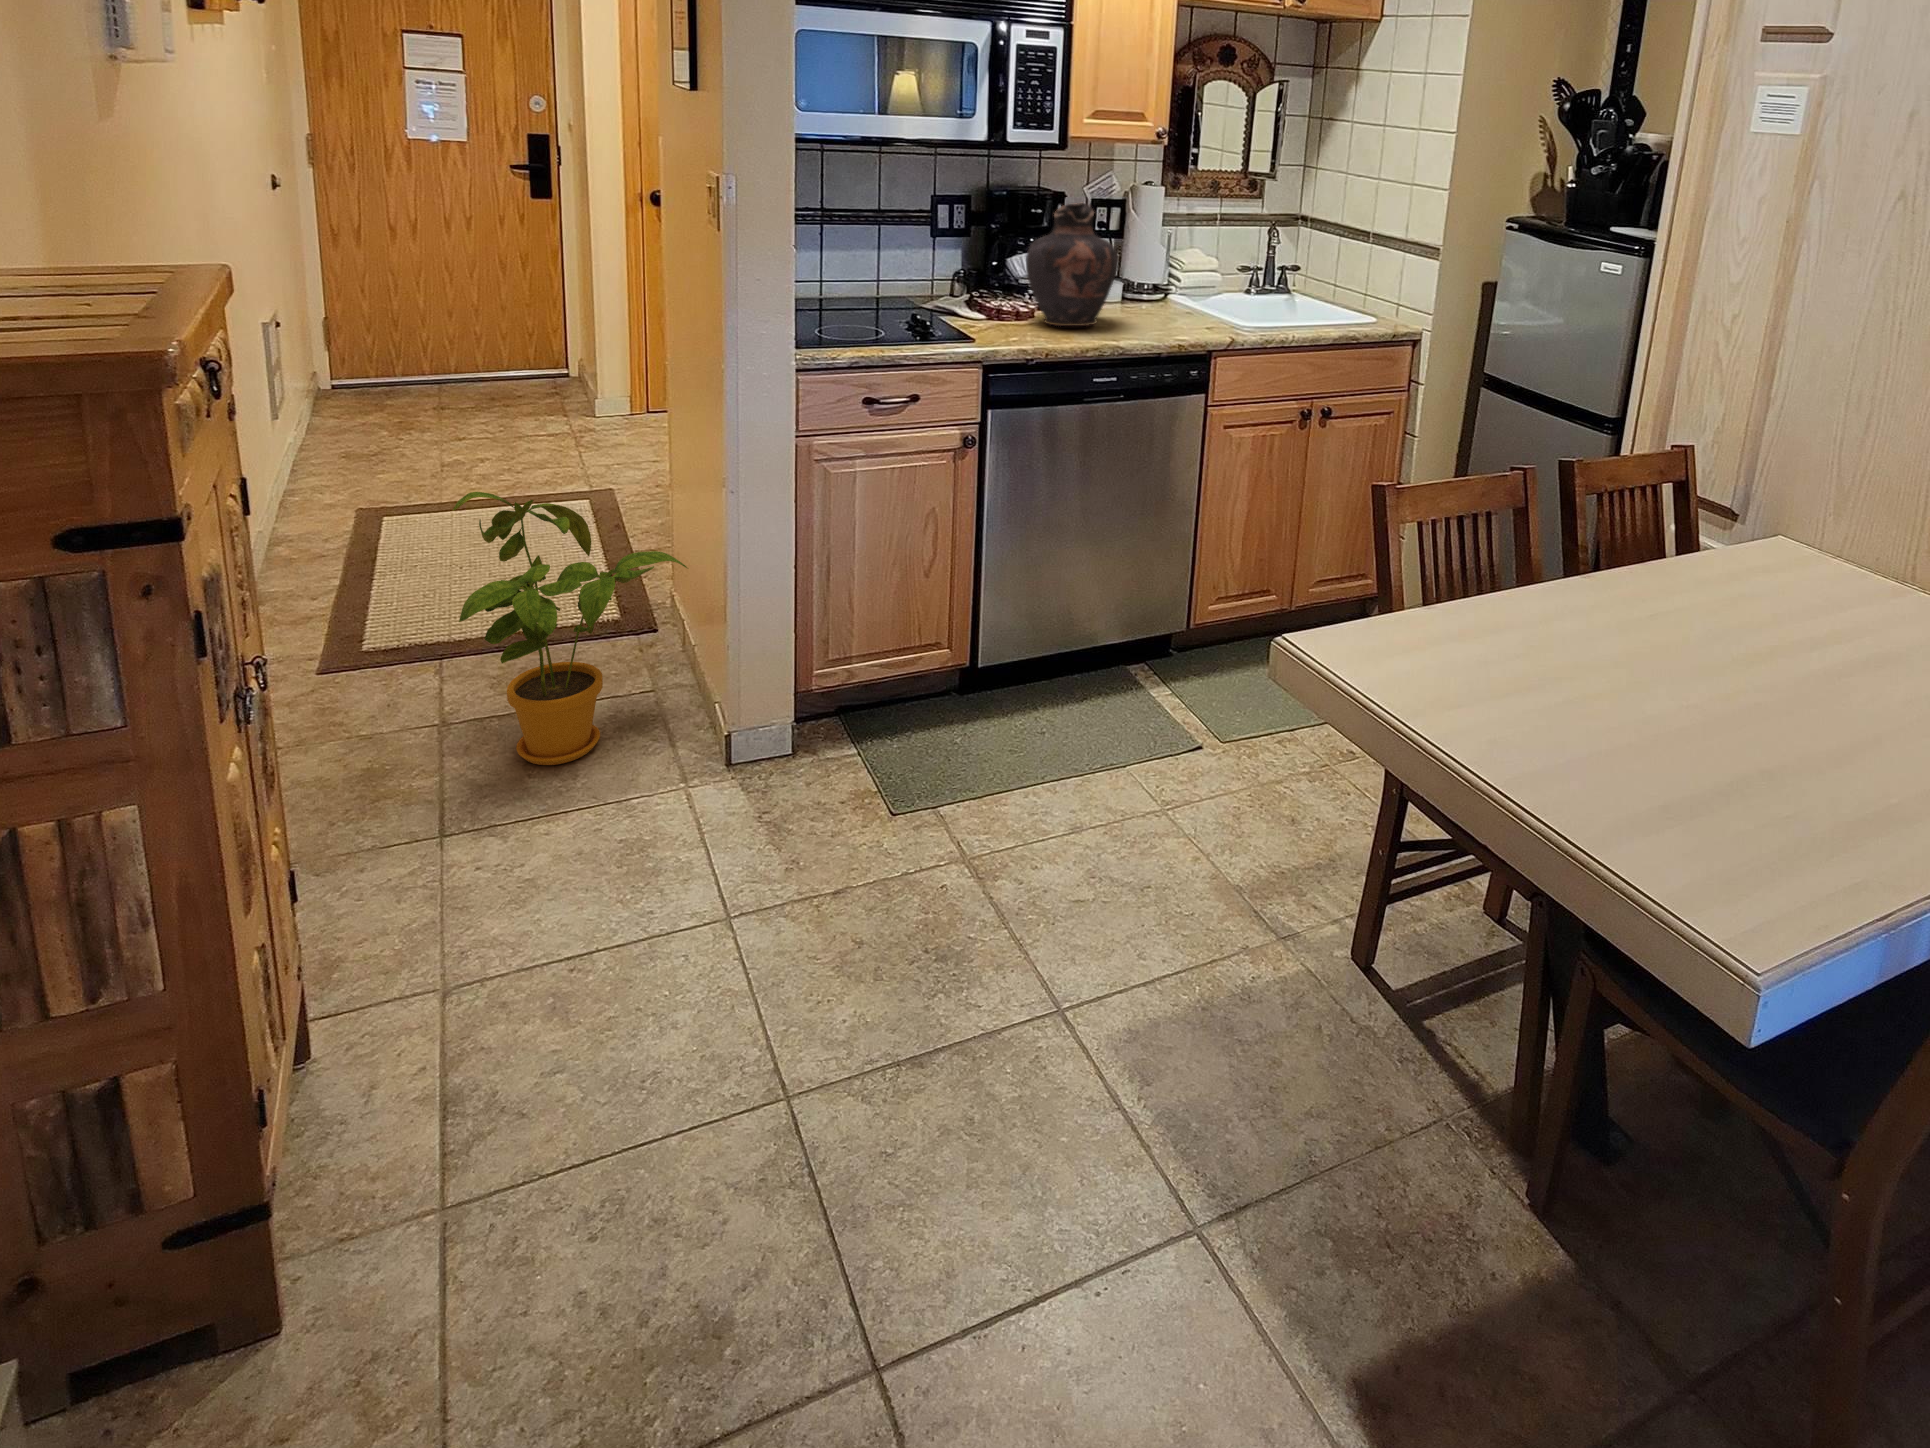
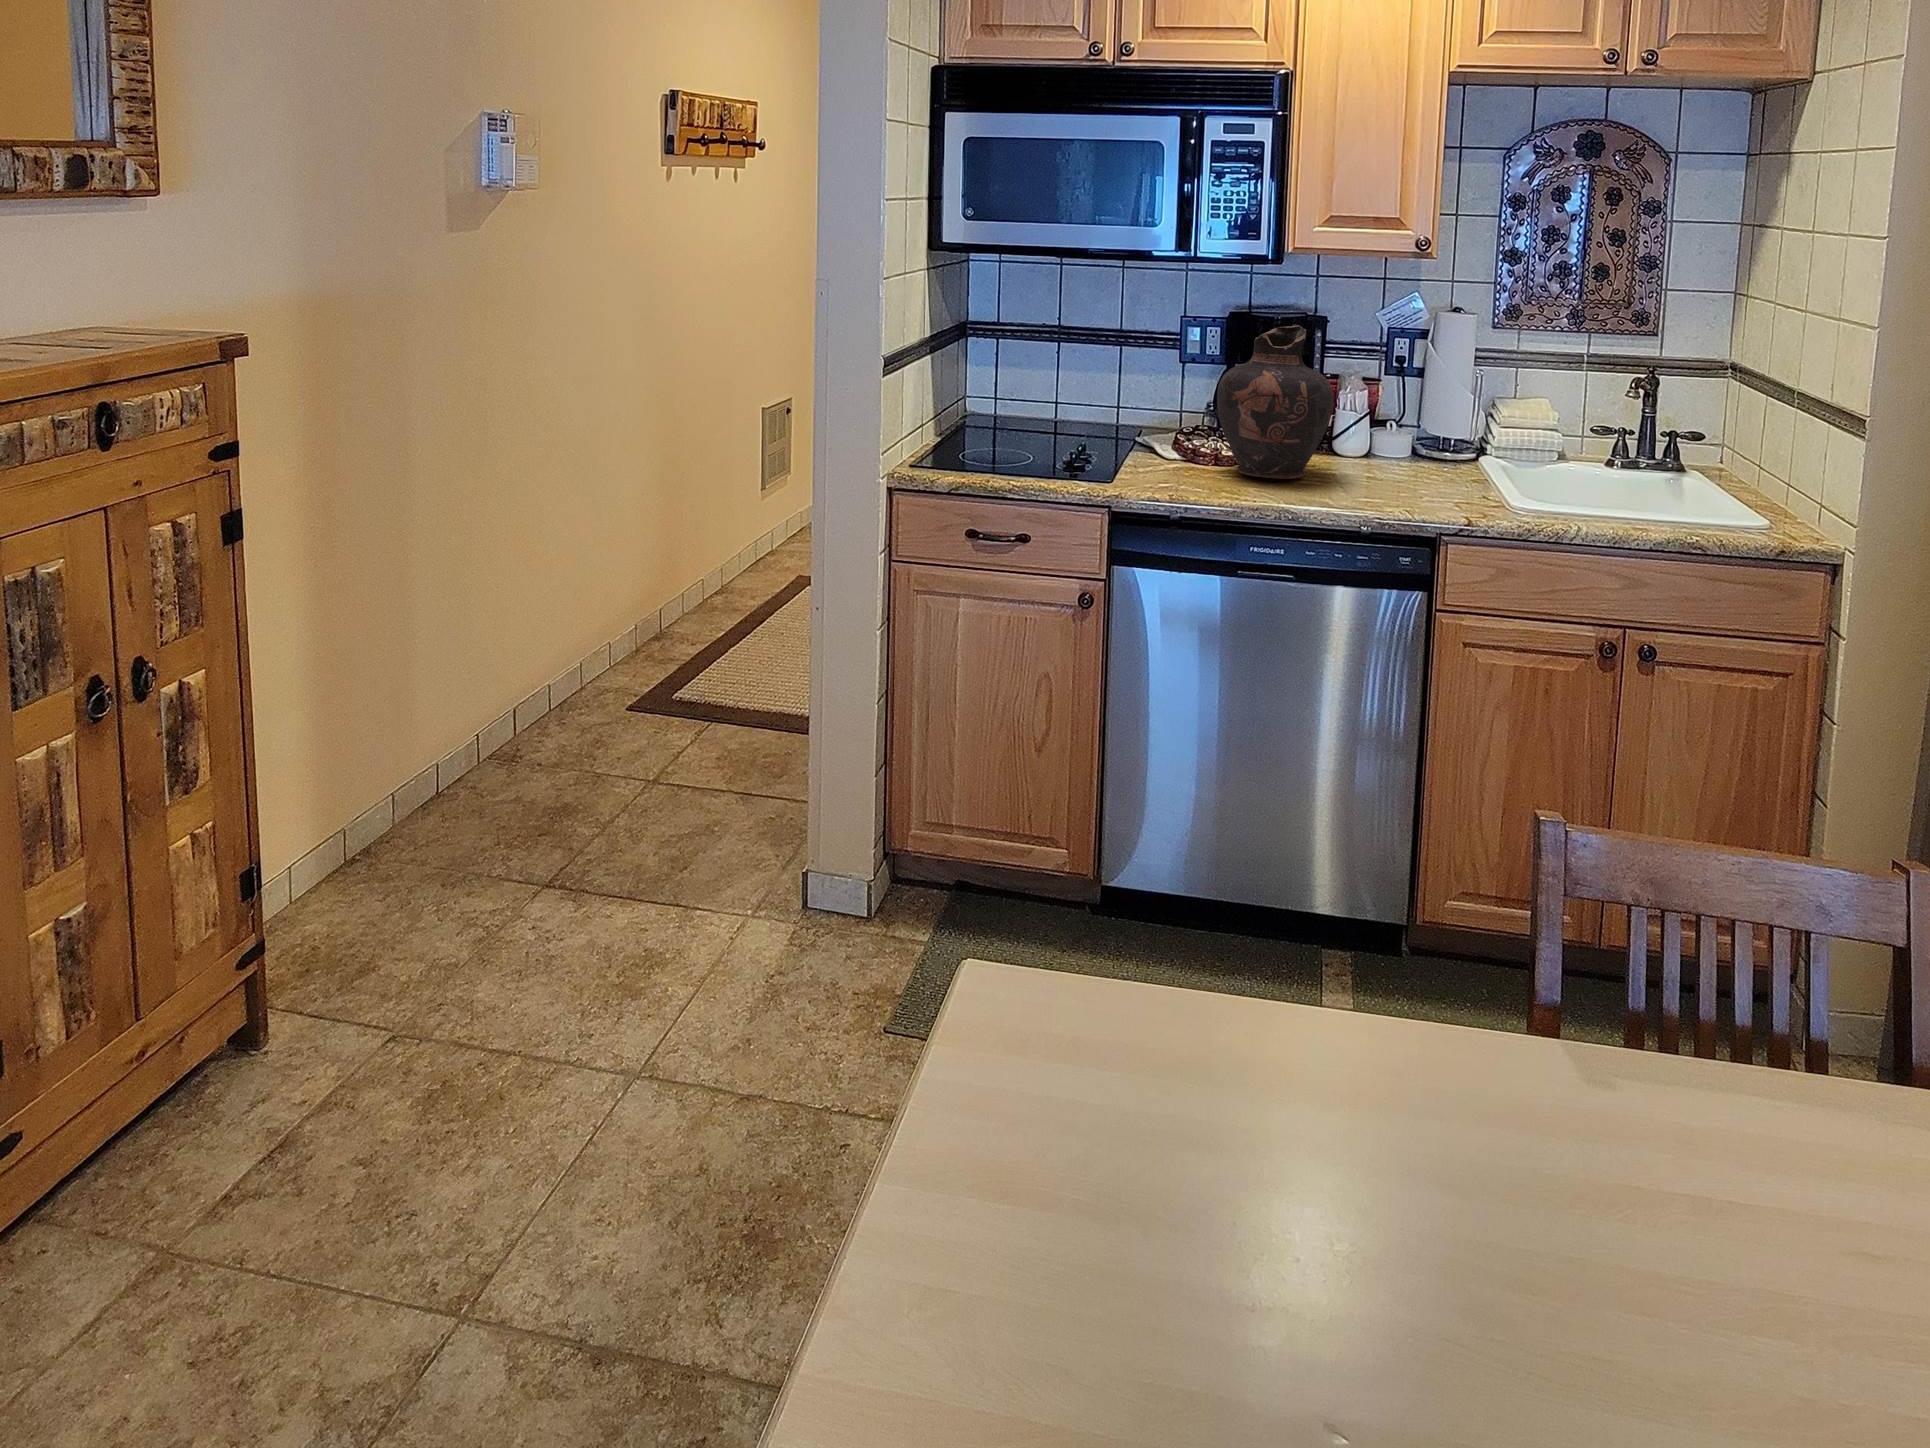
house plant: present [453,492,687,765] -> none [610,566,832,853]

